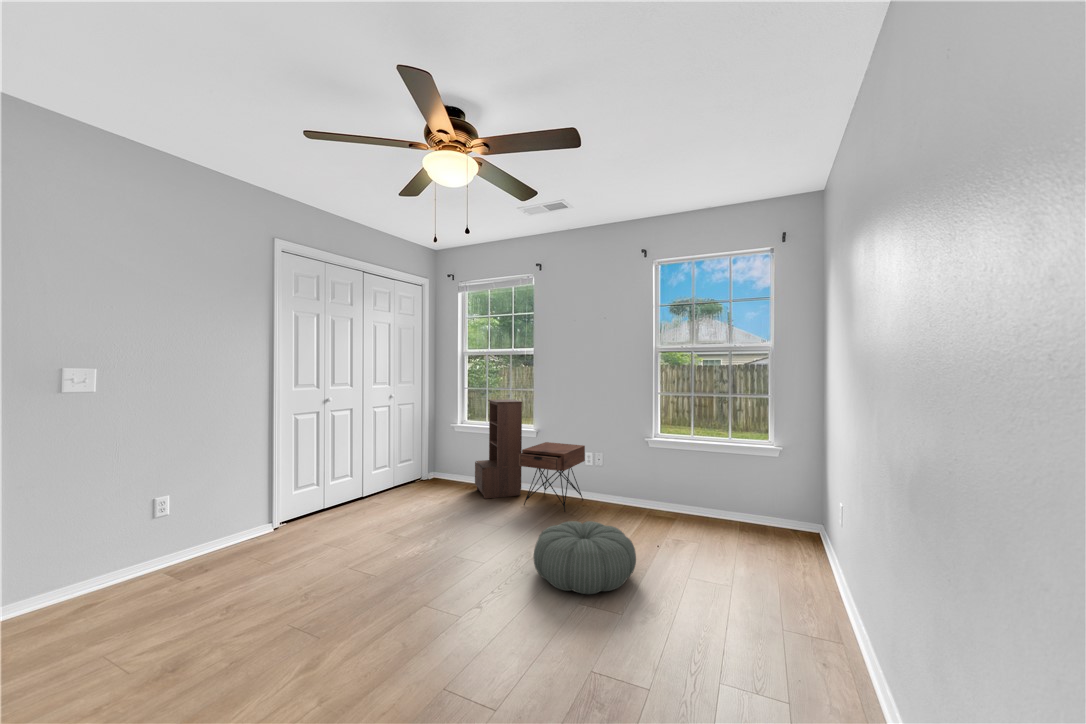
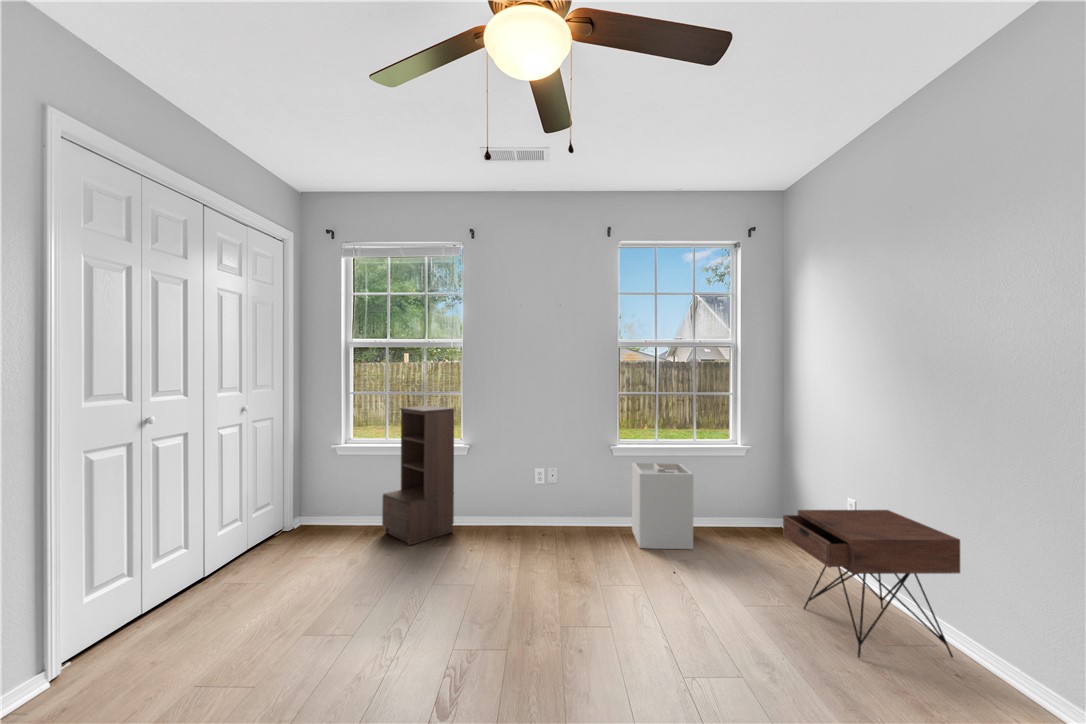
nightstand: present [519,442,585,512] -> present [783,510,960,658]
laundry hamper: none [651,455,705,535] -> present [632,463,693,549]
pouf: present [534,521,636,594] -> none [579,559,714,664]

